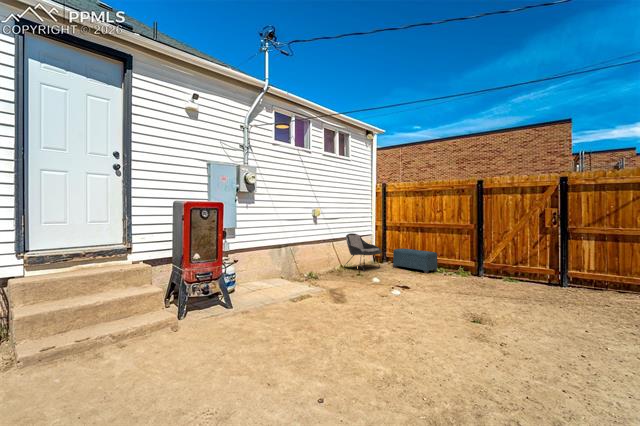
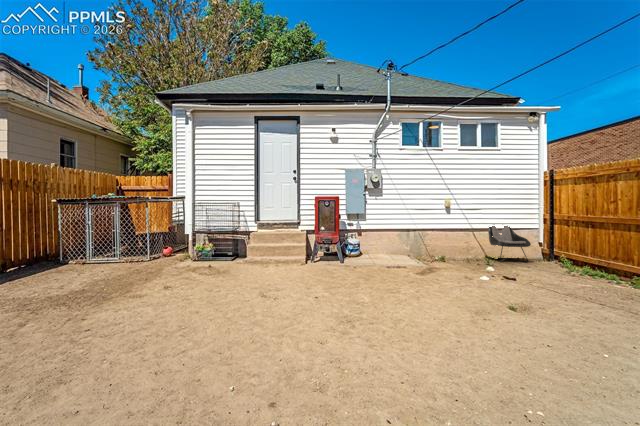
bench: present [393,249,437,274] -> none [549,245,606,276]

